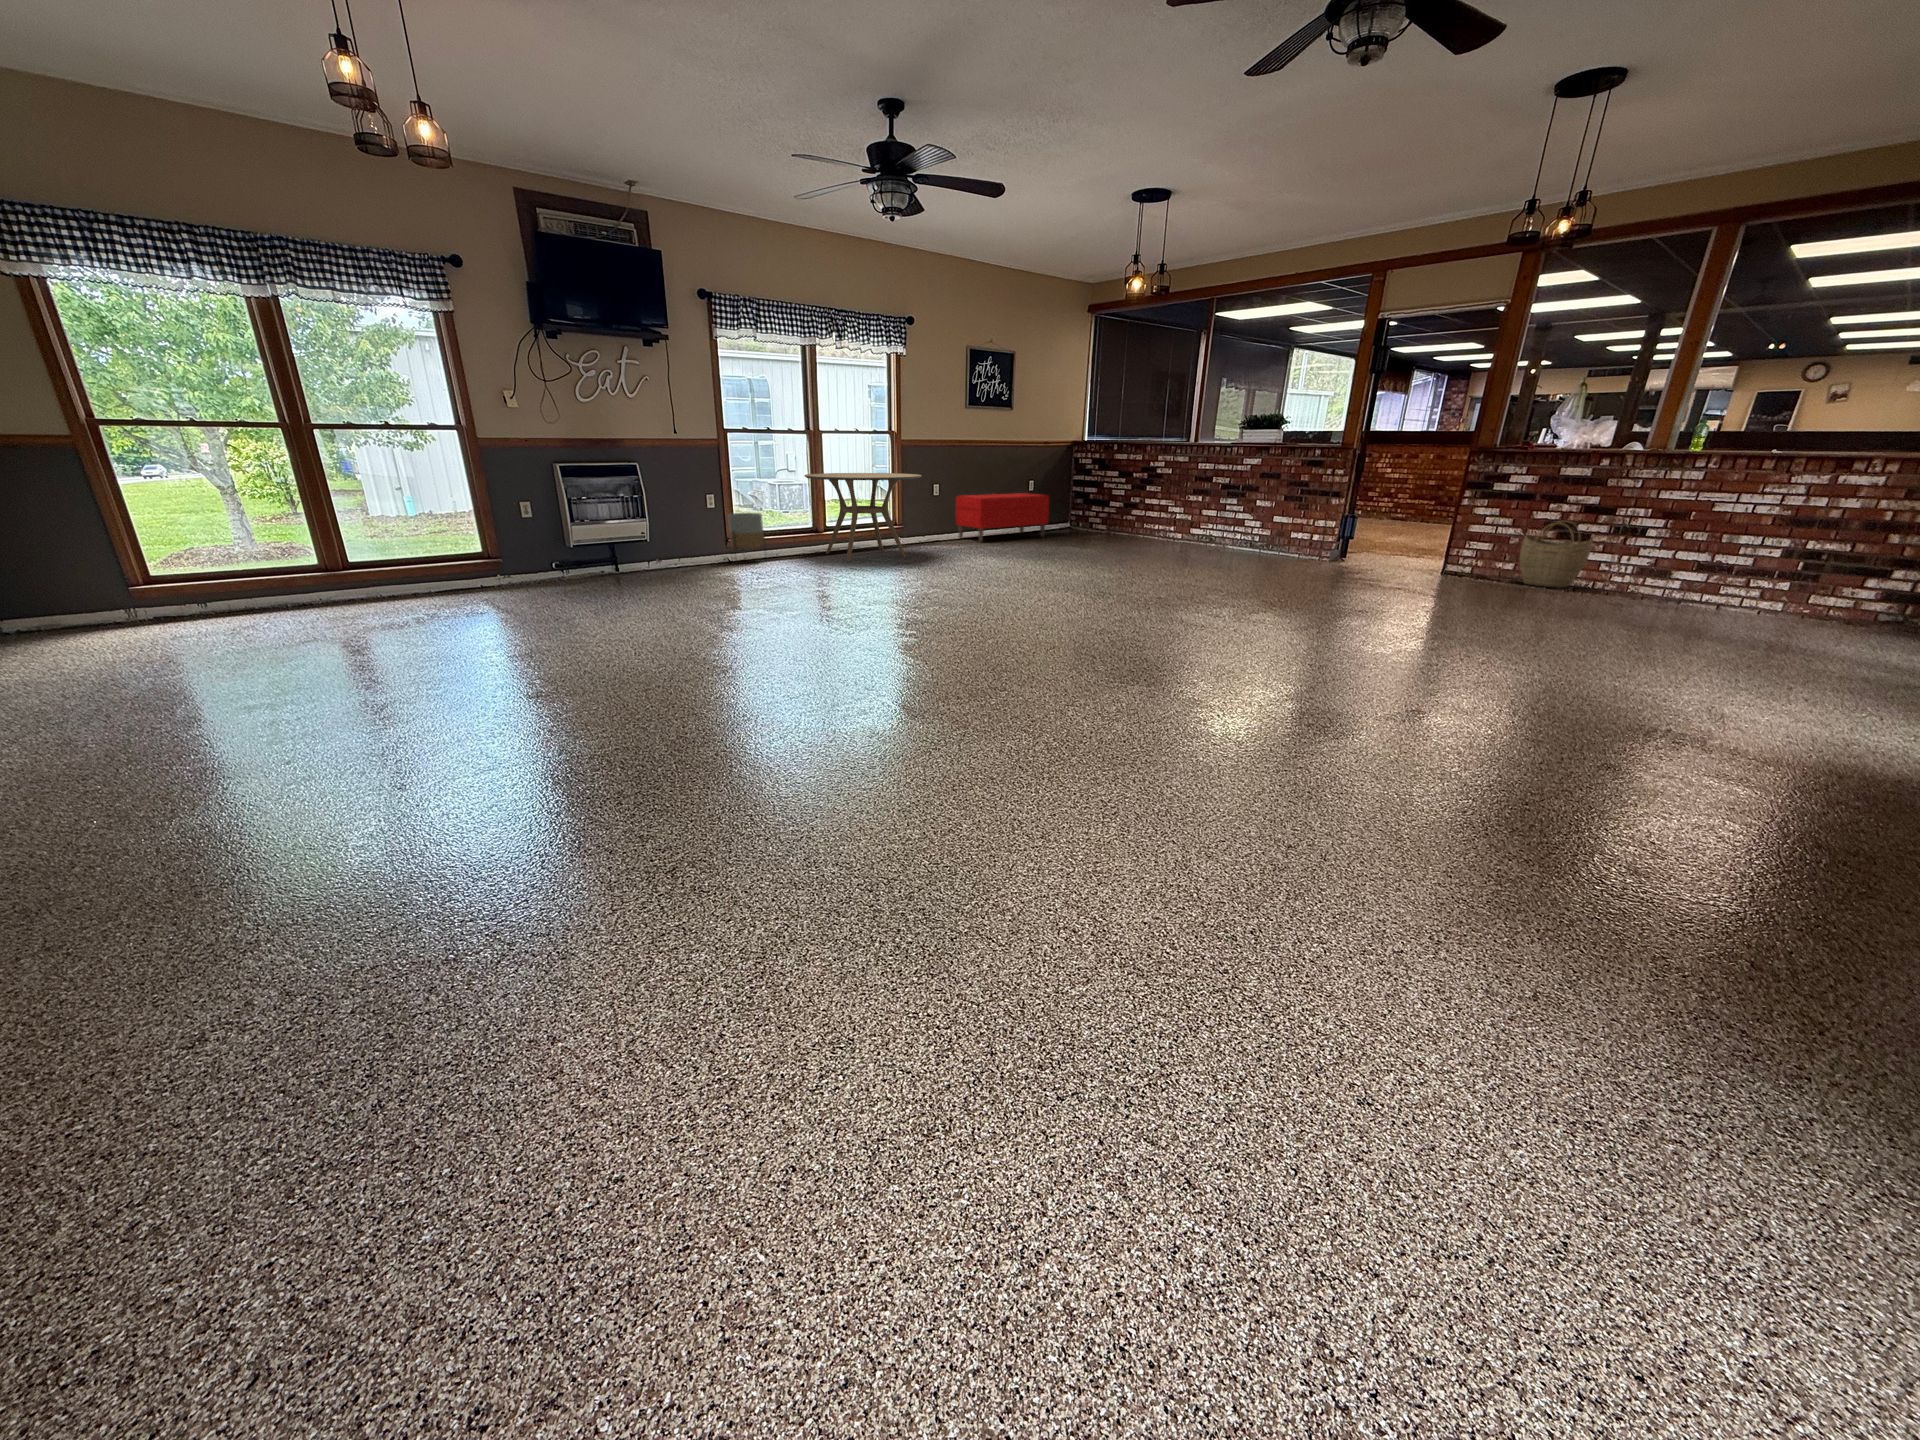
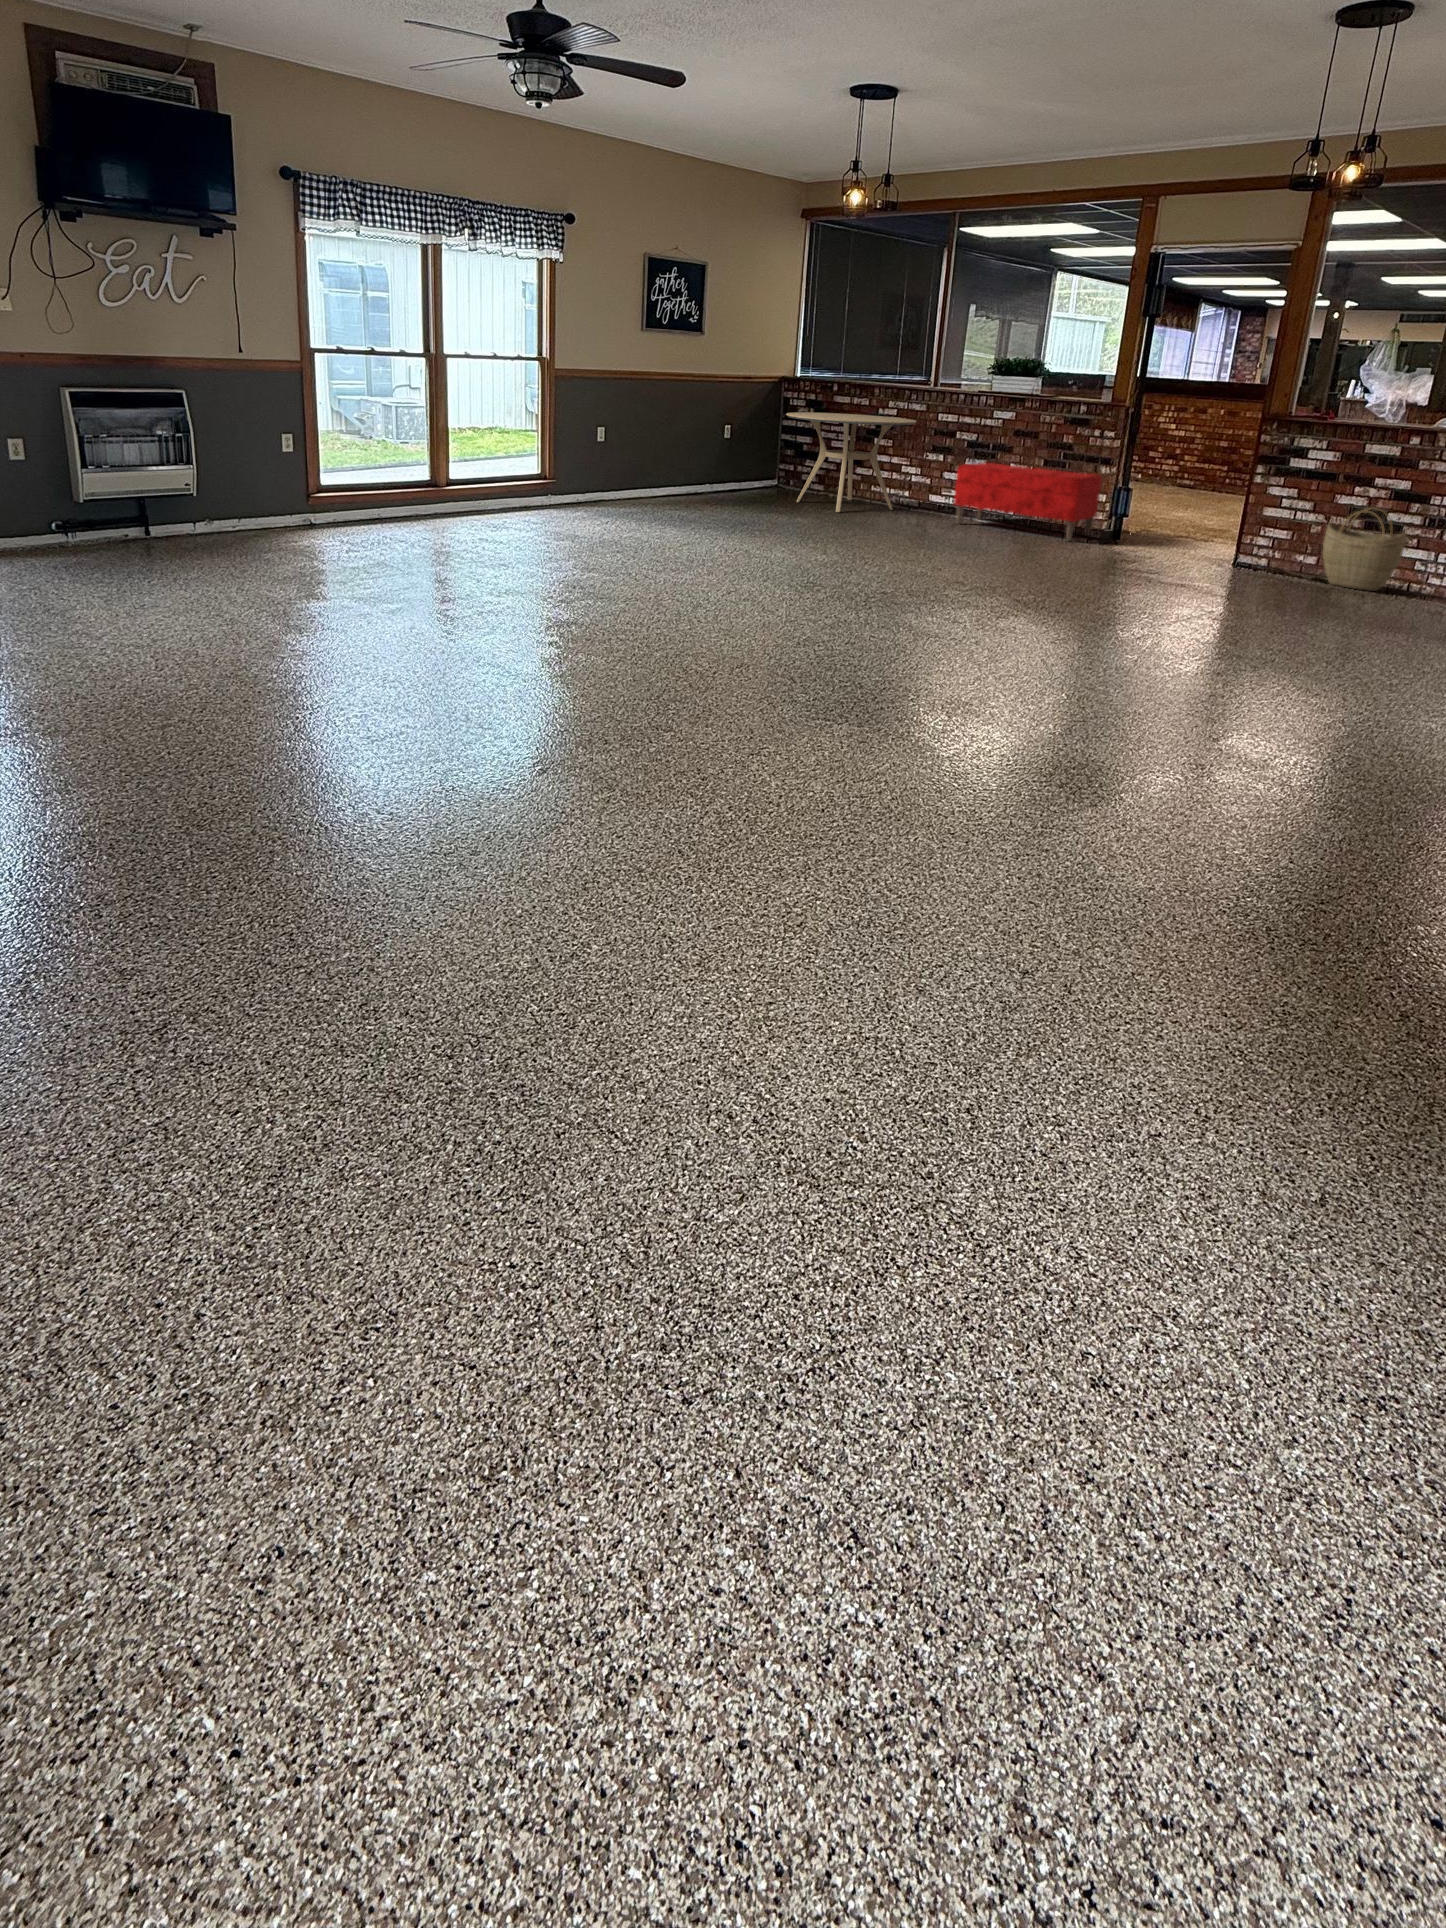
dining table: present [804,473,921,562] -> present [786,412,916,512]
bench: present [956,493,1049,542] -> present [954,463,1102,541]
planter: present [728,513,767,560] -> none [293,457,347,528]

